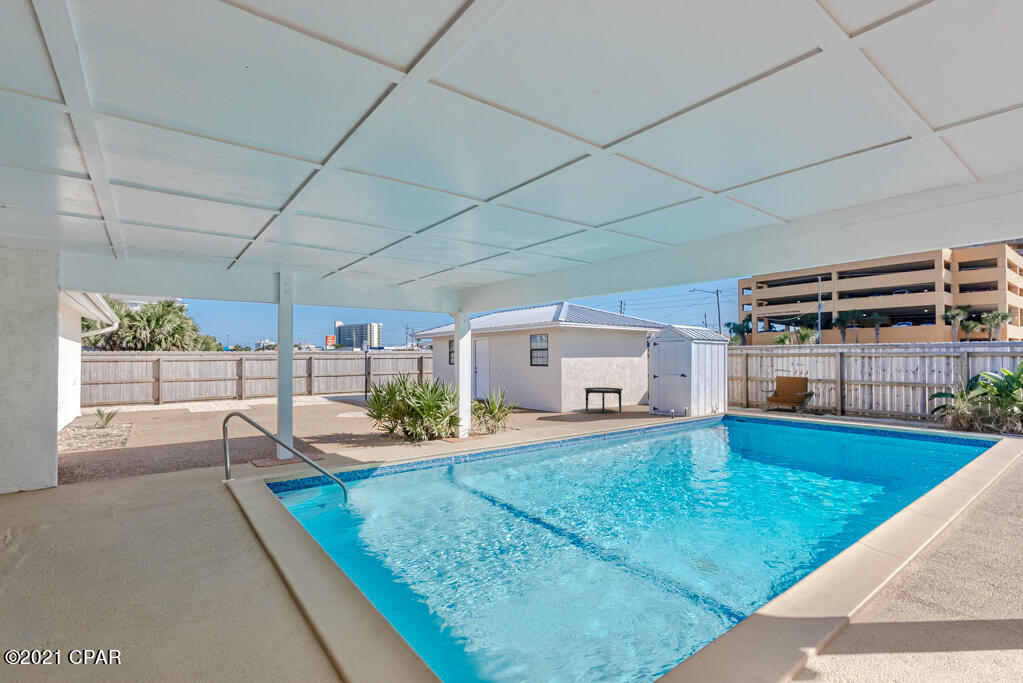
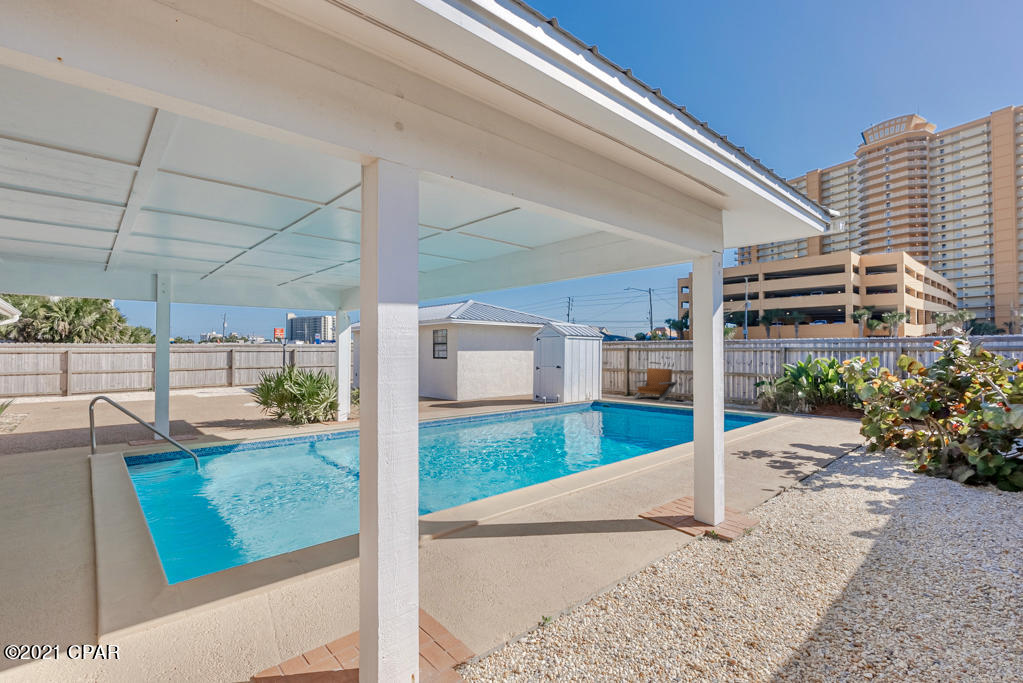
round table: present [584,387,623,413] -> none [478,378,512,401]

